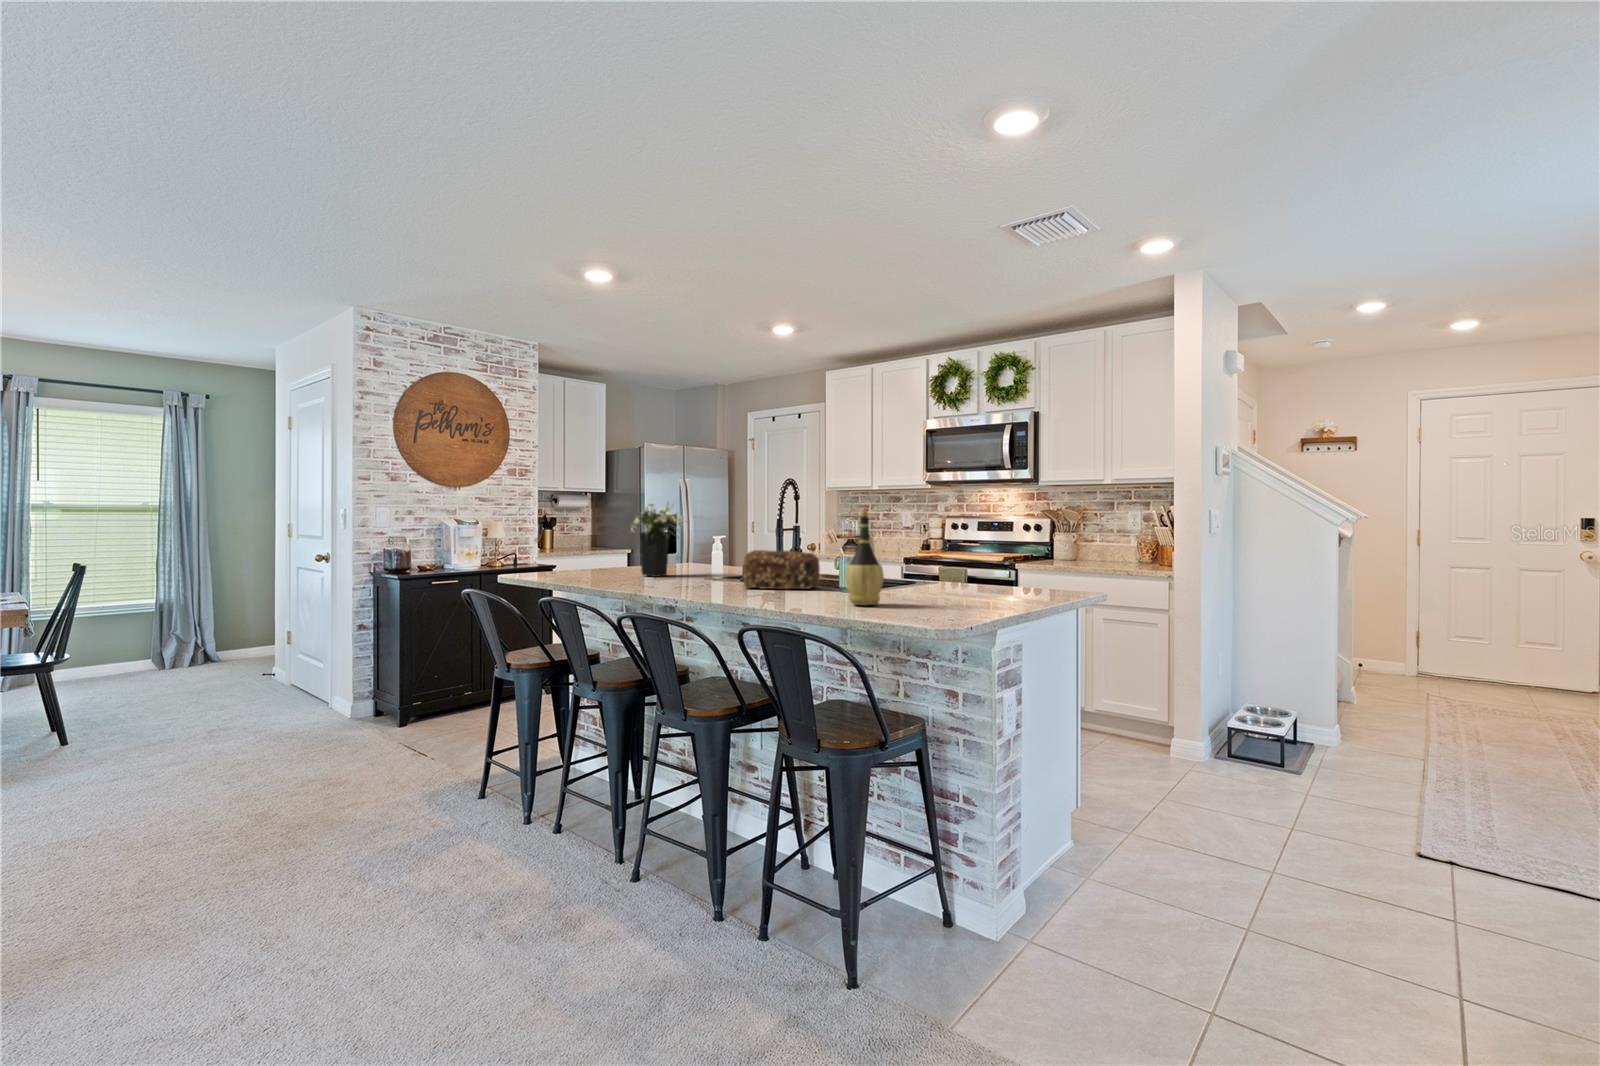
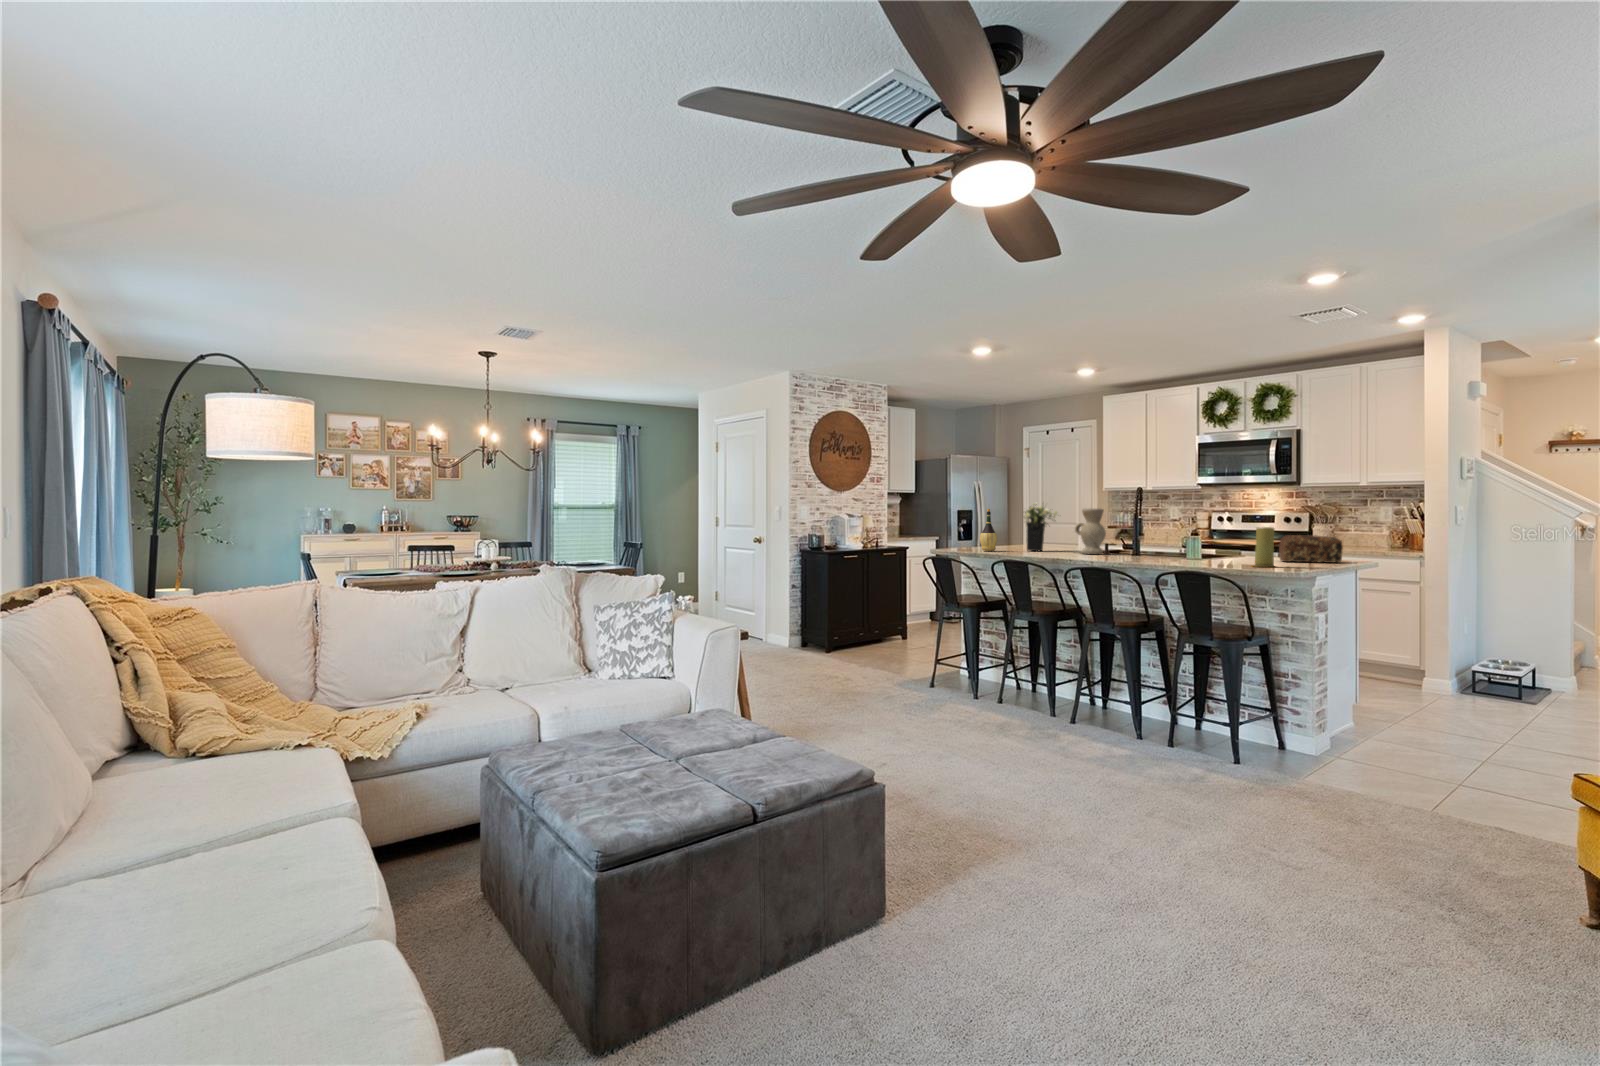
vase: none [696,511,738,582] -> present [1075,508,1106,554]
wine bottle: present [845,511,884,605] -> present [980,509,997,551]
candle: none [890,545,930,618] -> present [1252,527,1275,567]
bread loaf: present [743,550,820,589] -> present [1279,535,1343,563]

